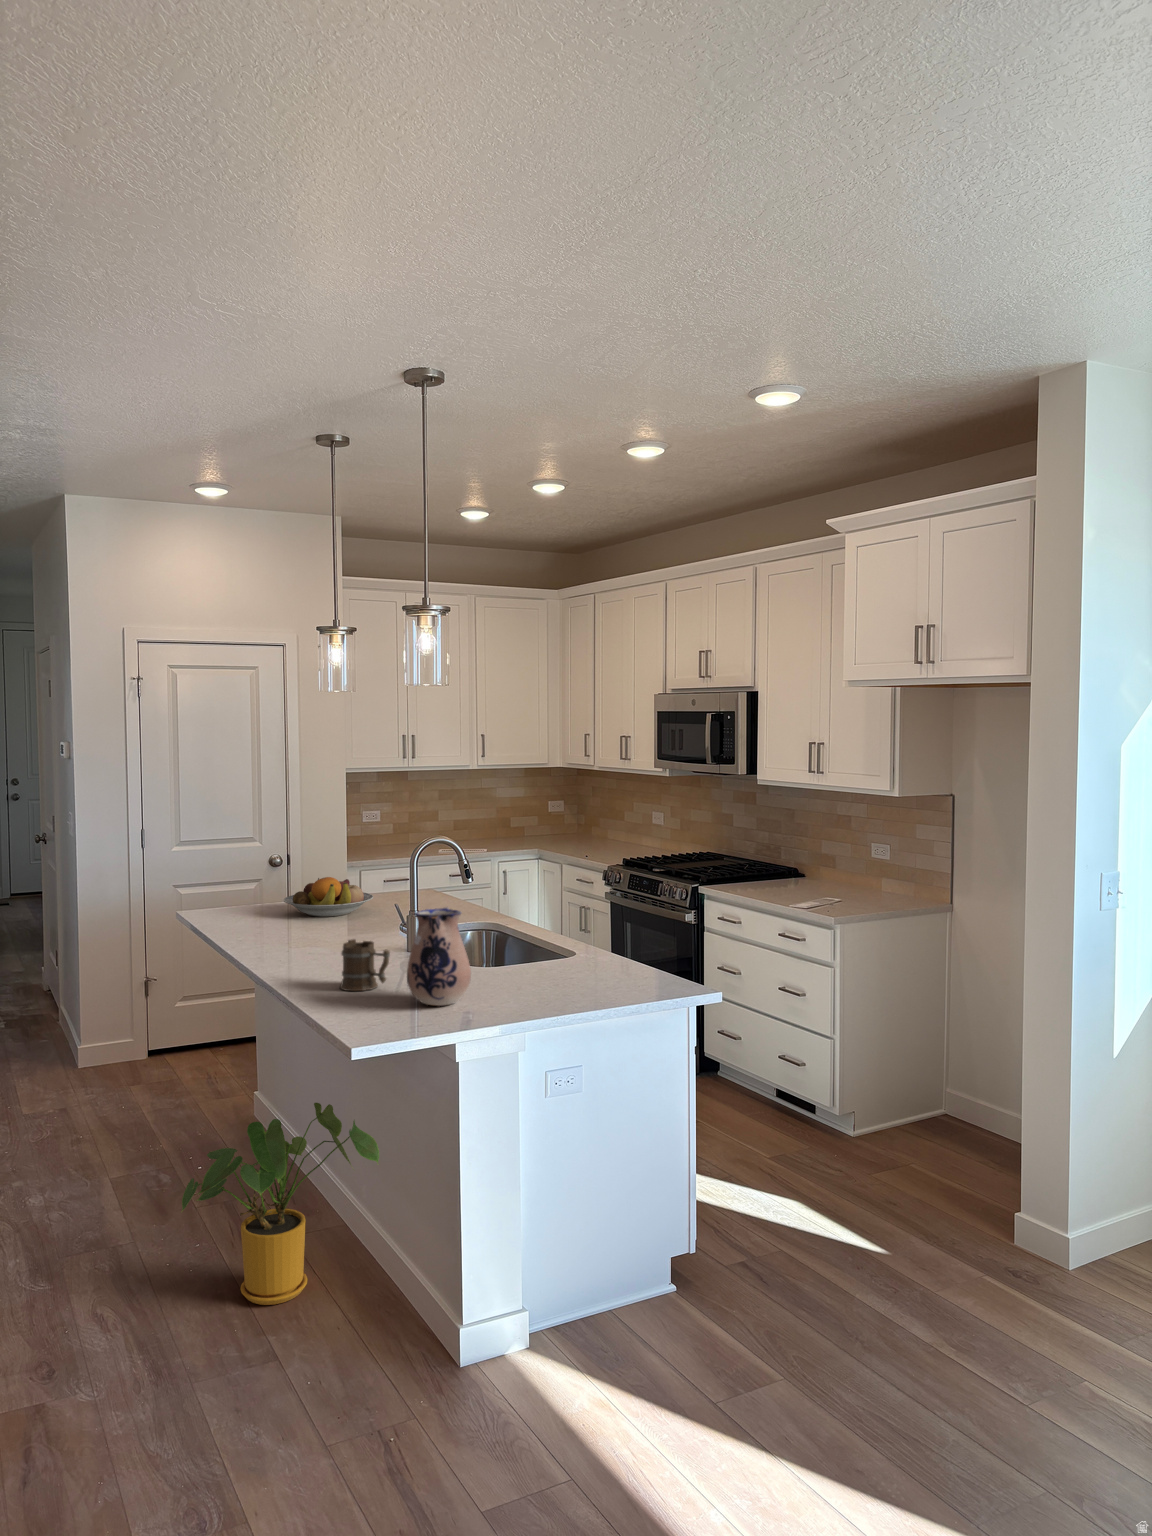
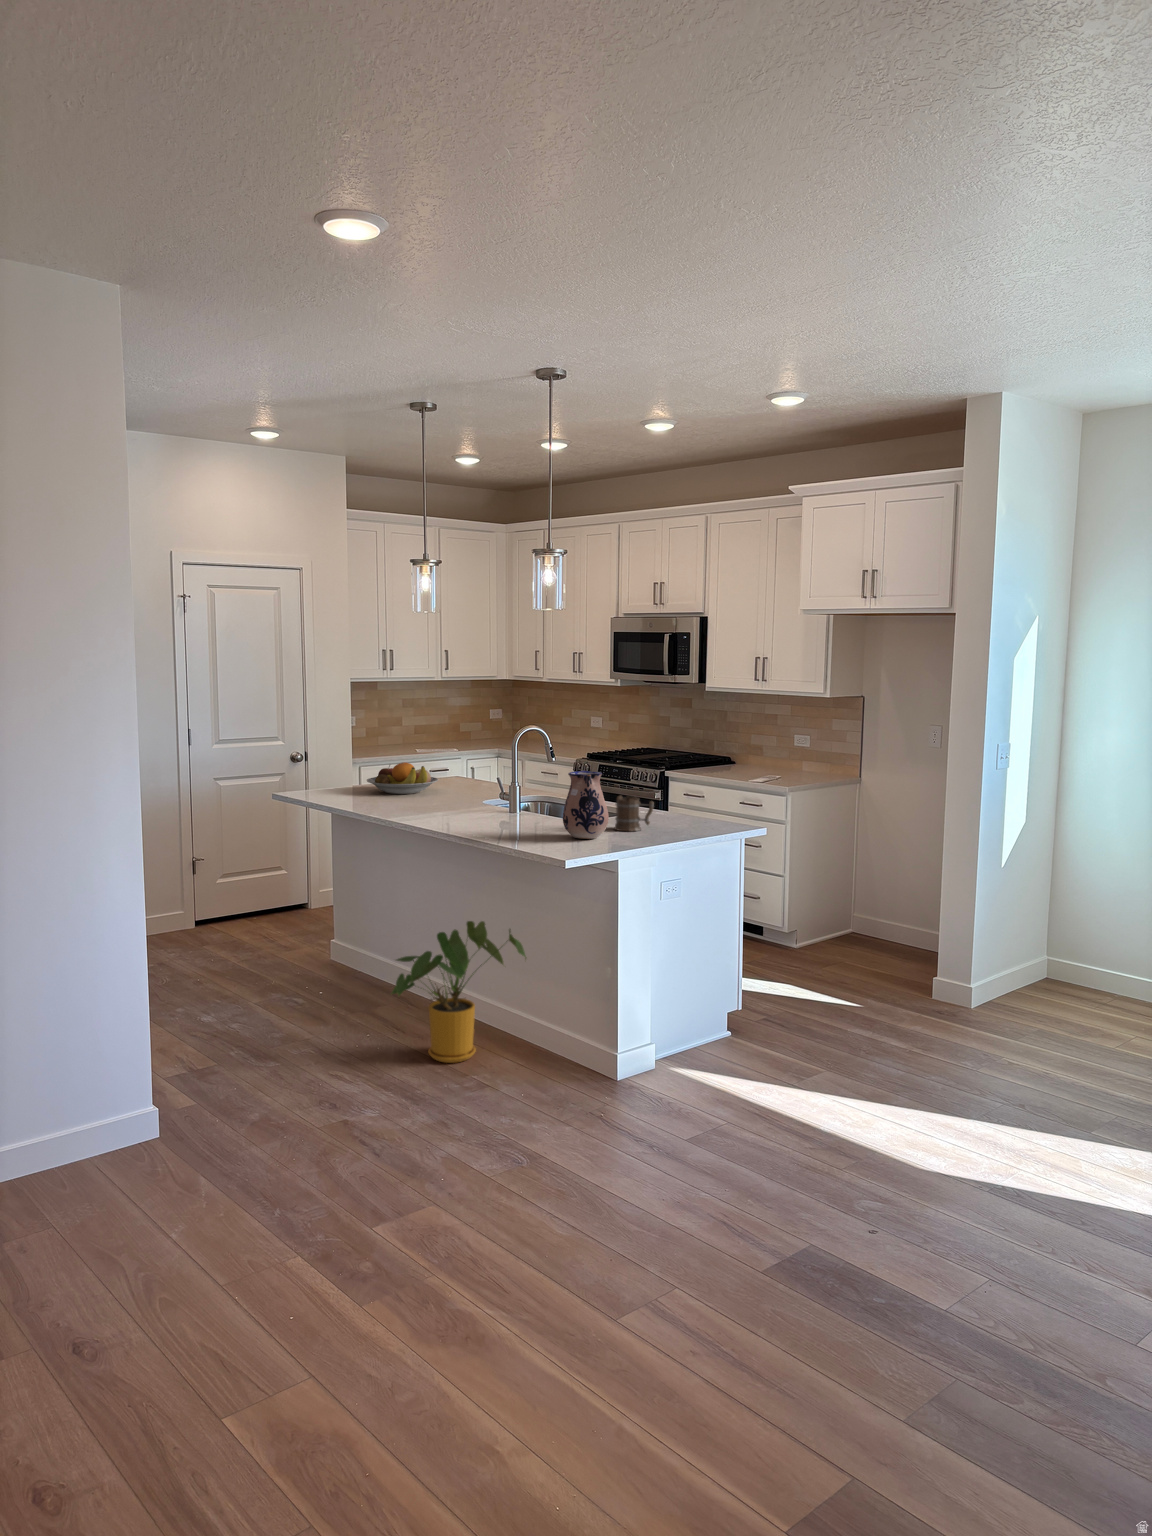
mug: present [340,939,390,991] -> present [614,796,654,831]

